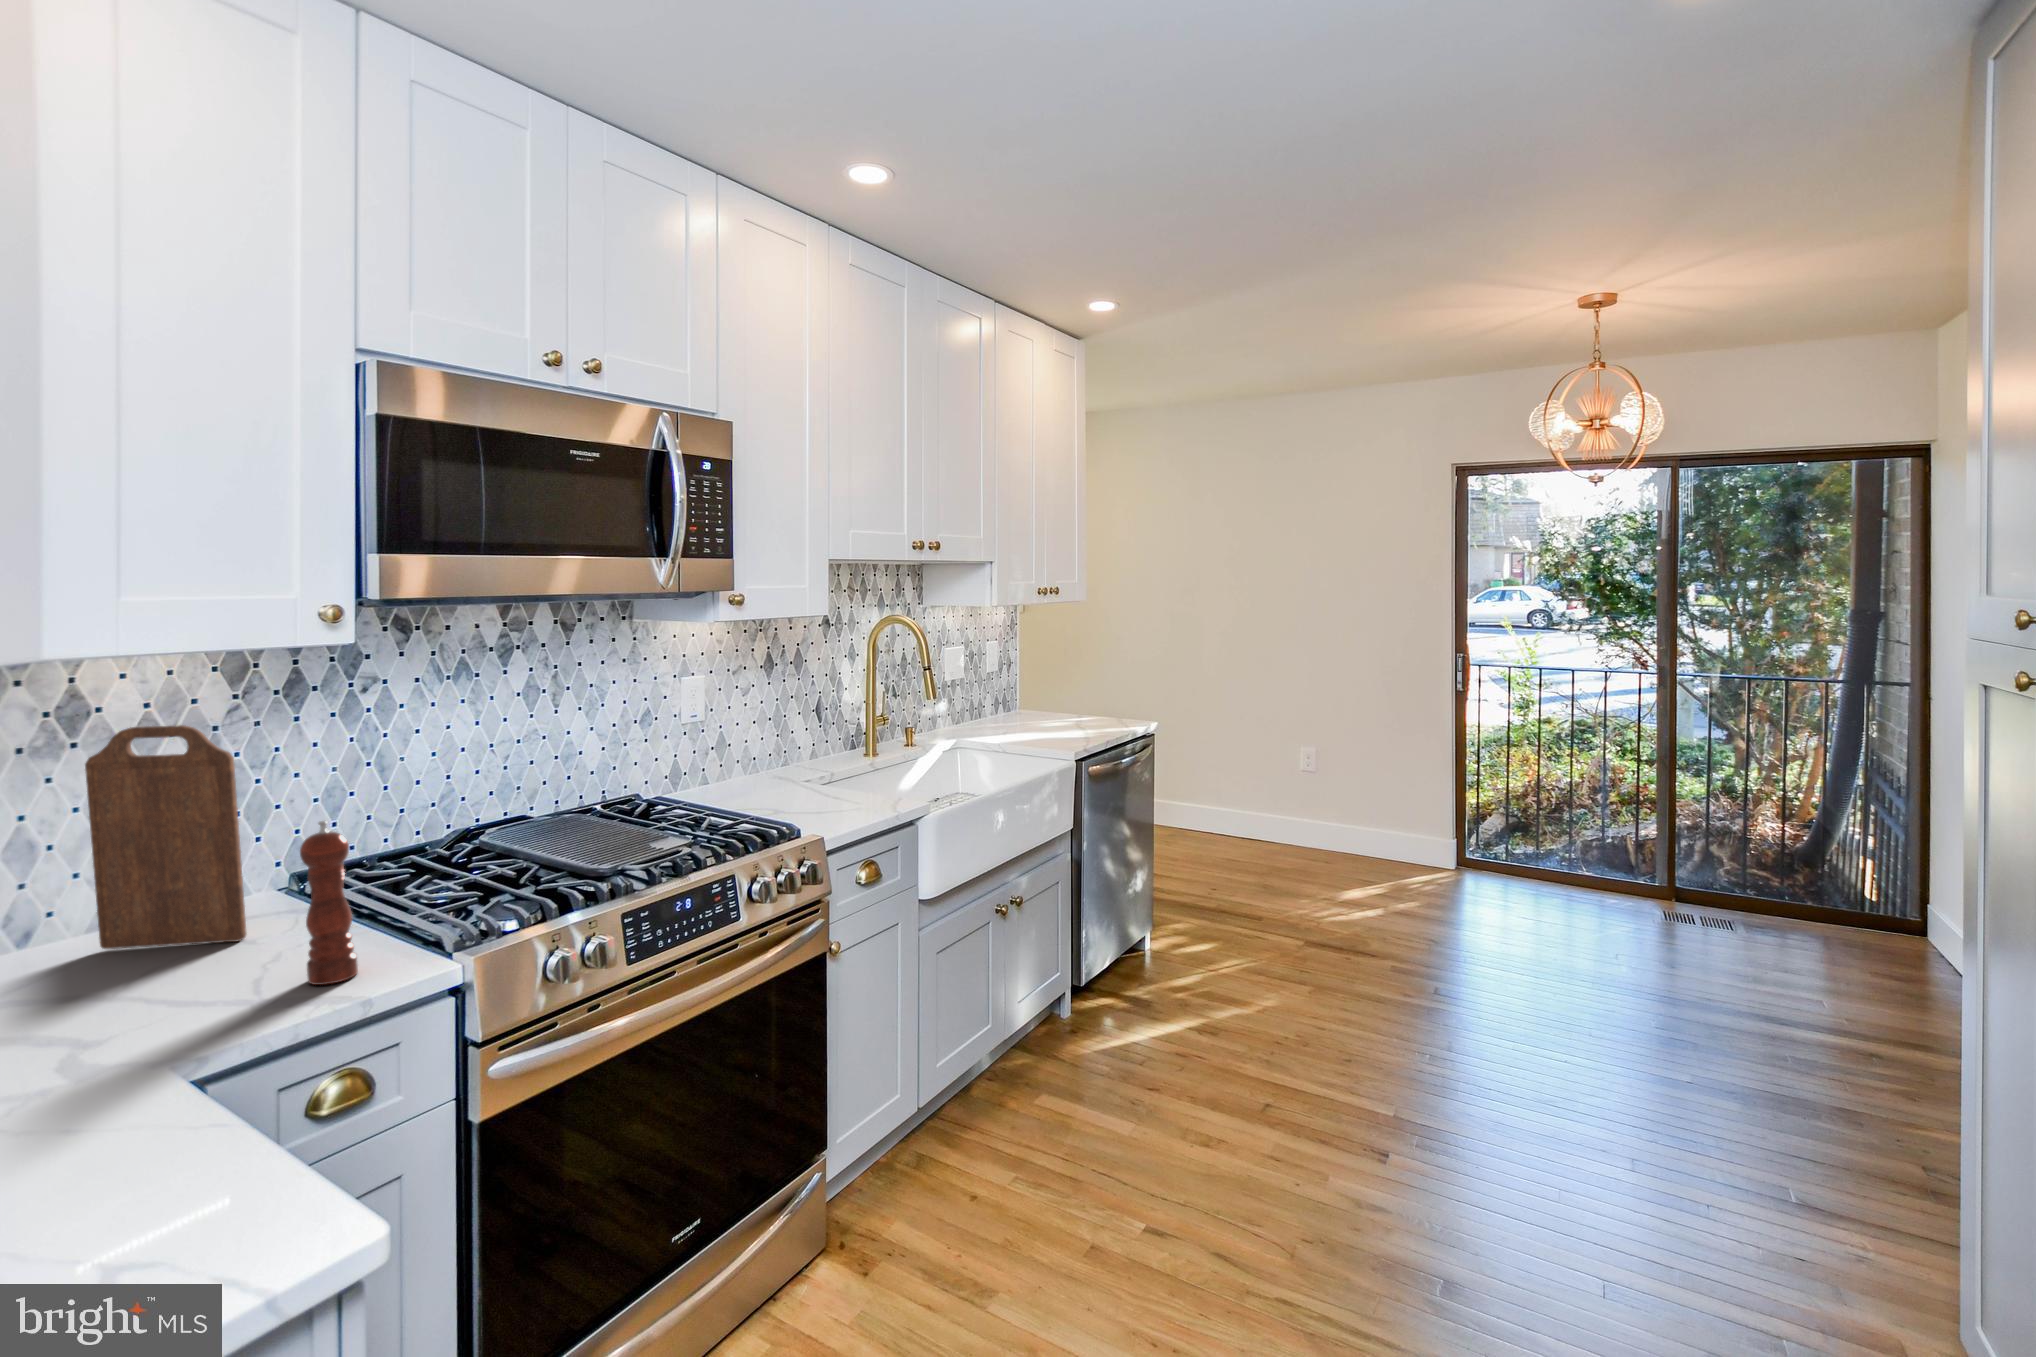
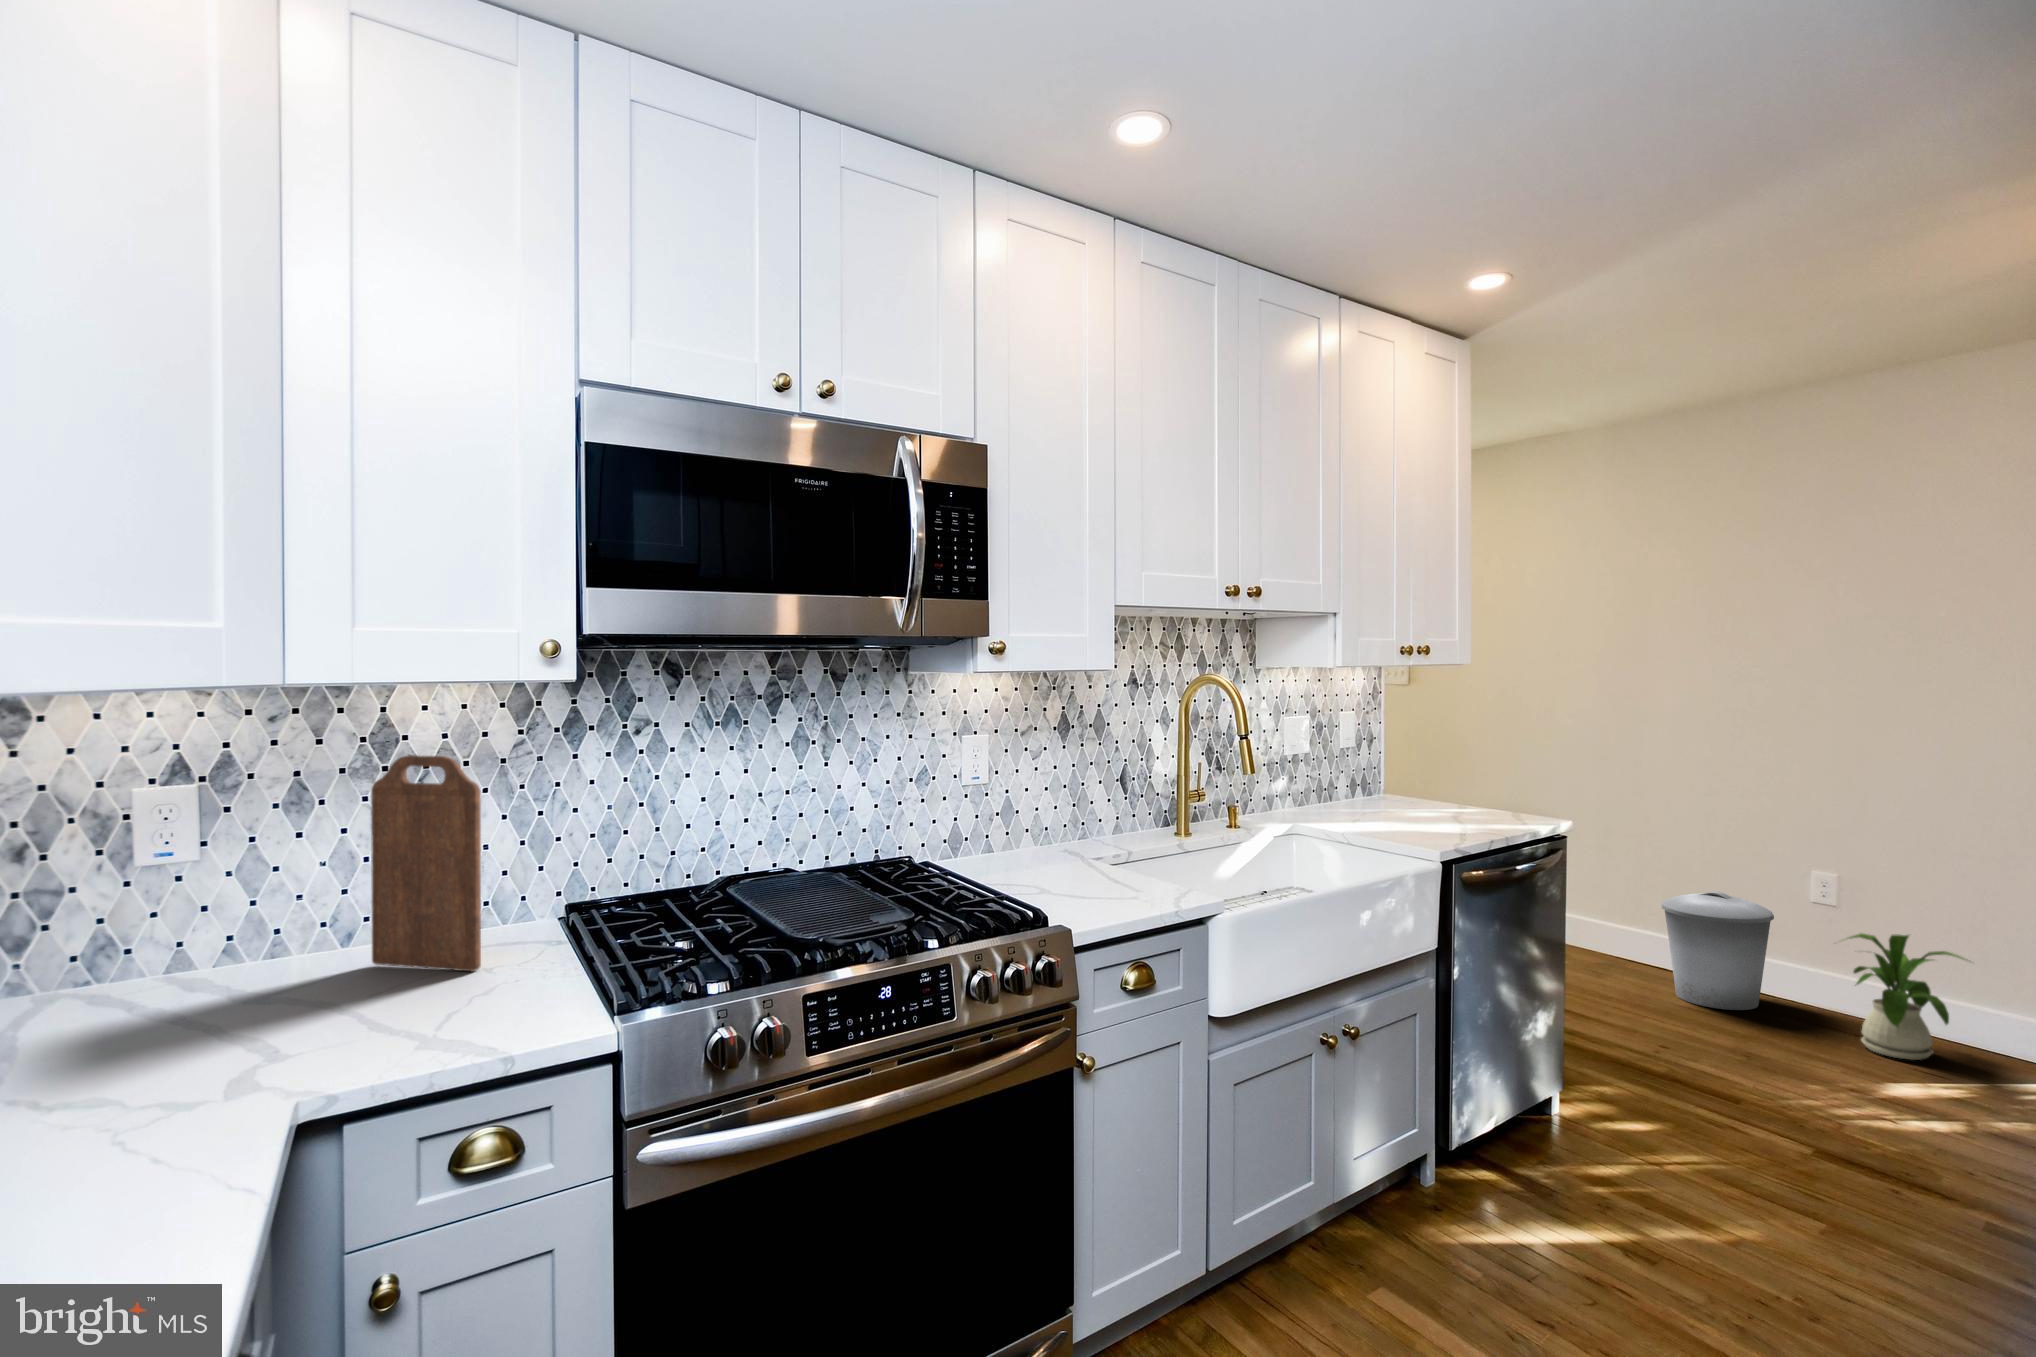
trash can: none [1209,770,1283,858] -> present [1661,892,1774,1010]
house plant: none [1321,790,1404,878] -> present [1849,933,1968,1060]
pepper mill: present [300,821,358,985] -> none [487,858,535,1029]

